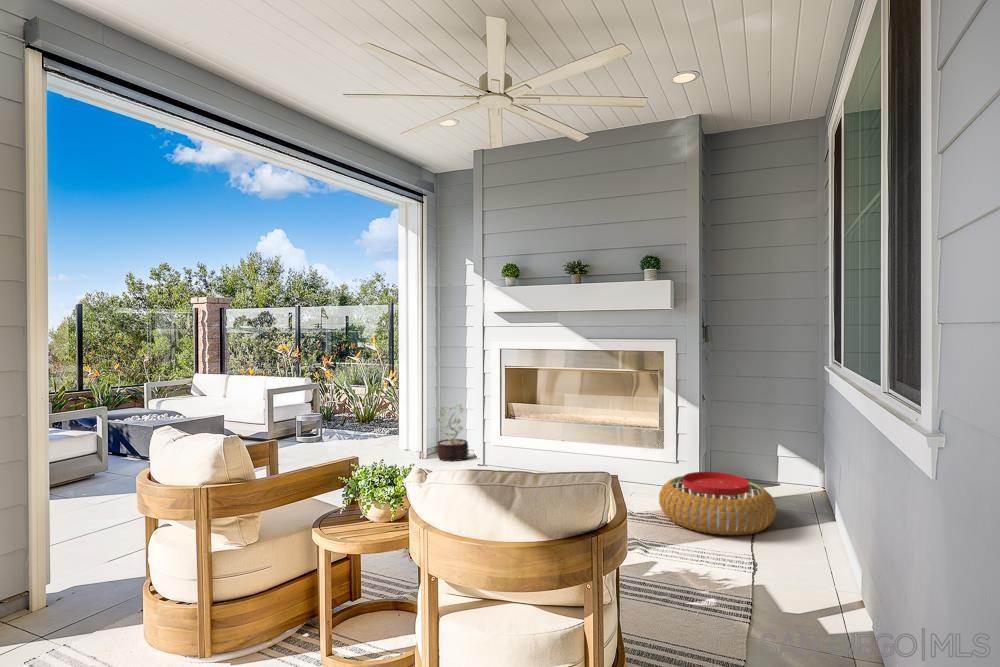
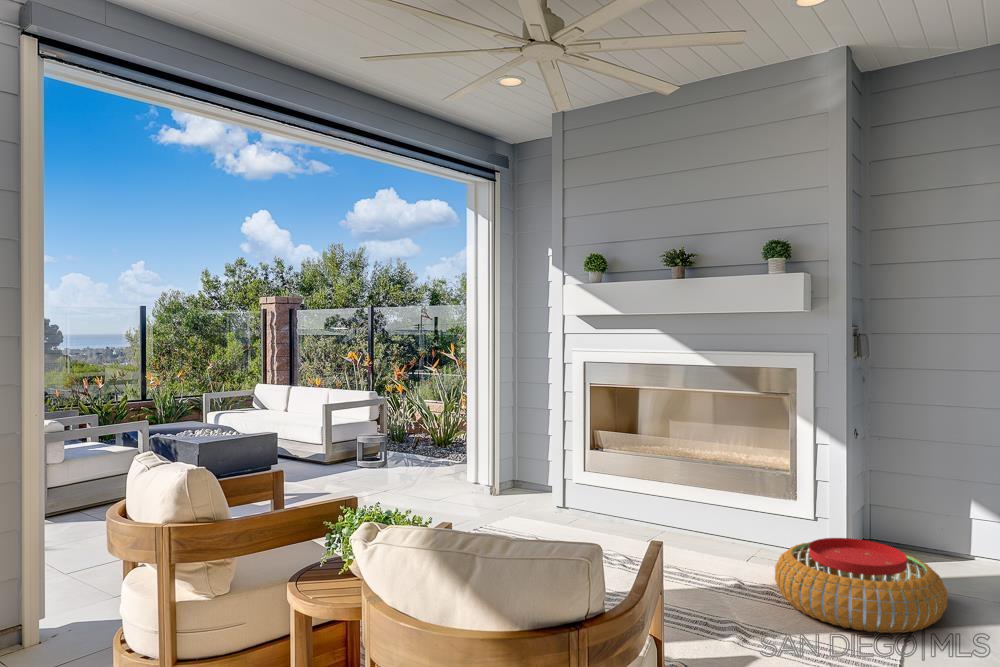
decorative plant: present [438,405,468,461] -> none [510,430,549,501]

